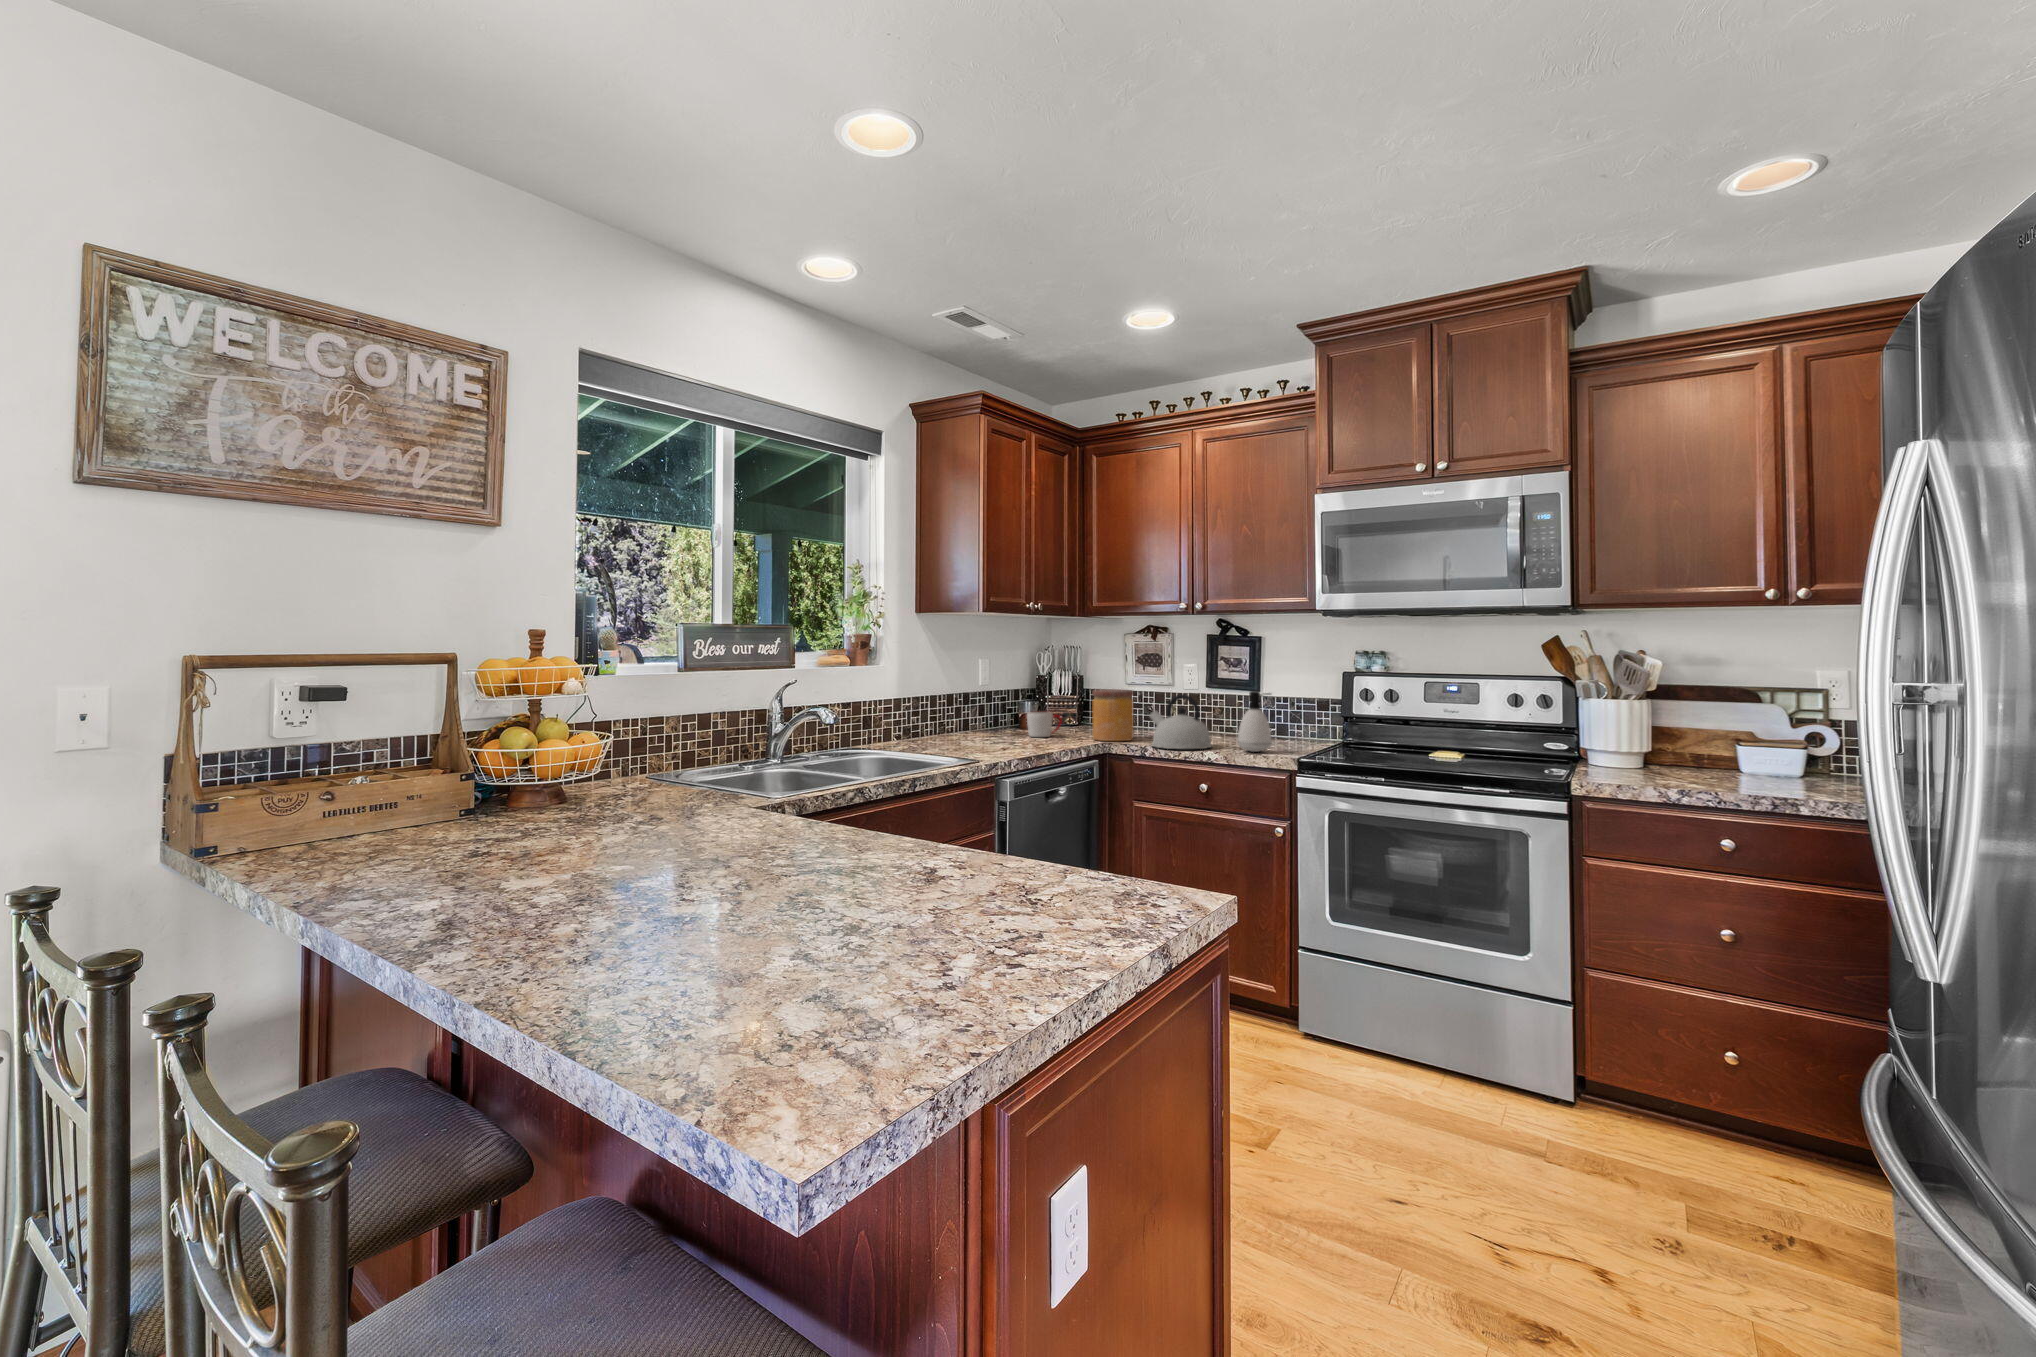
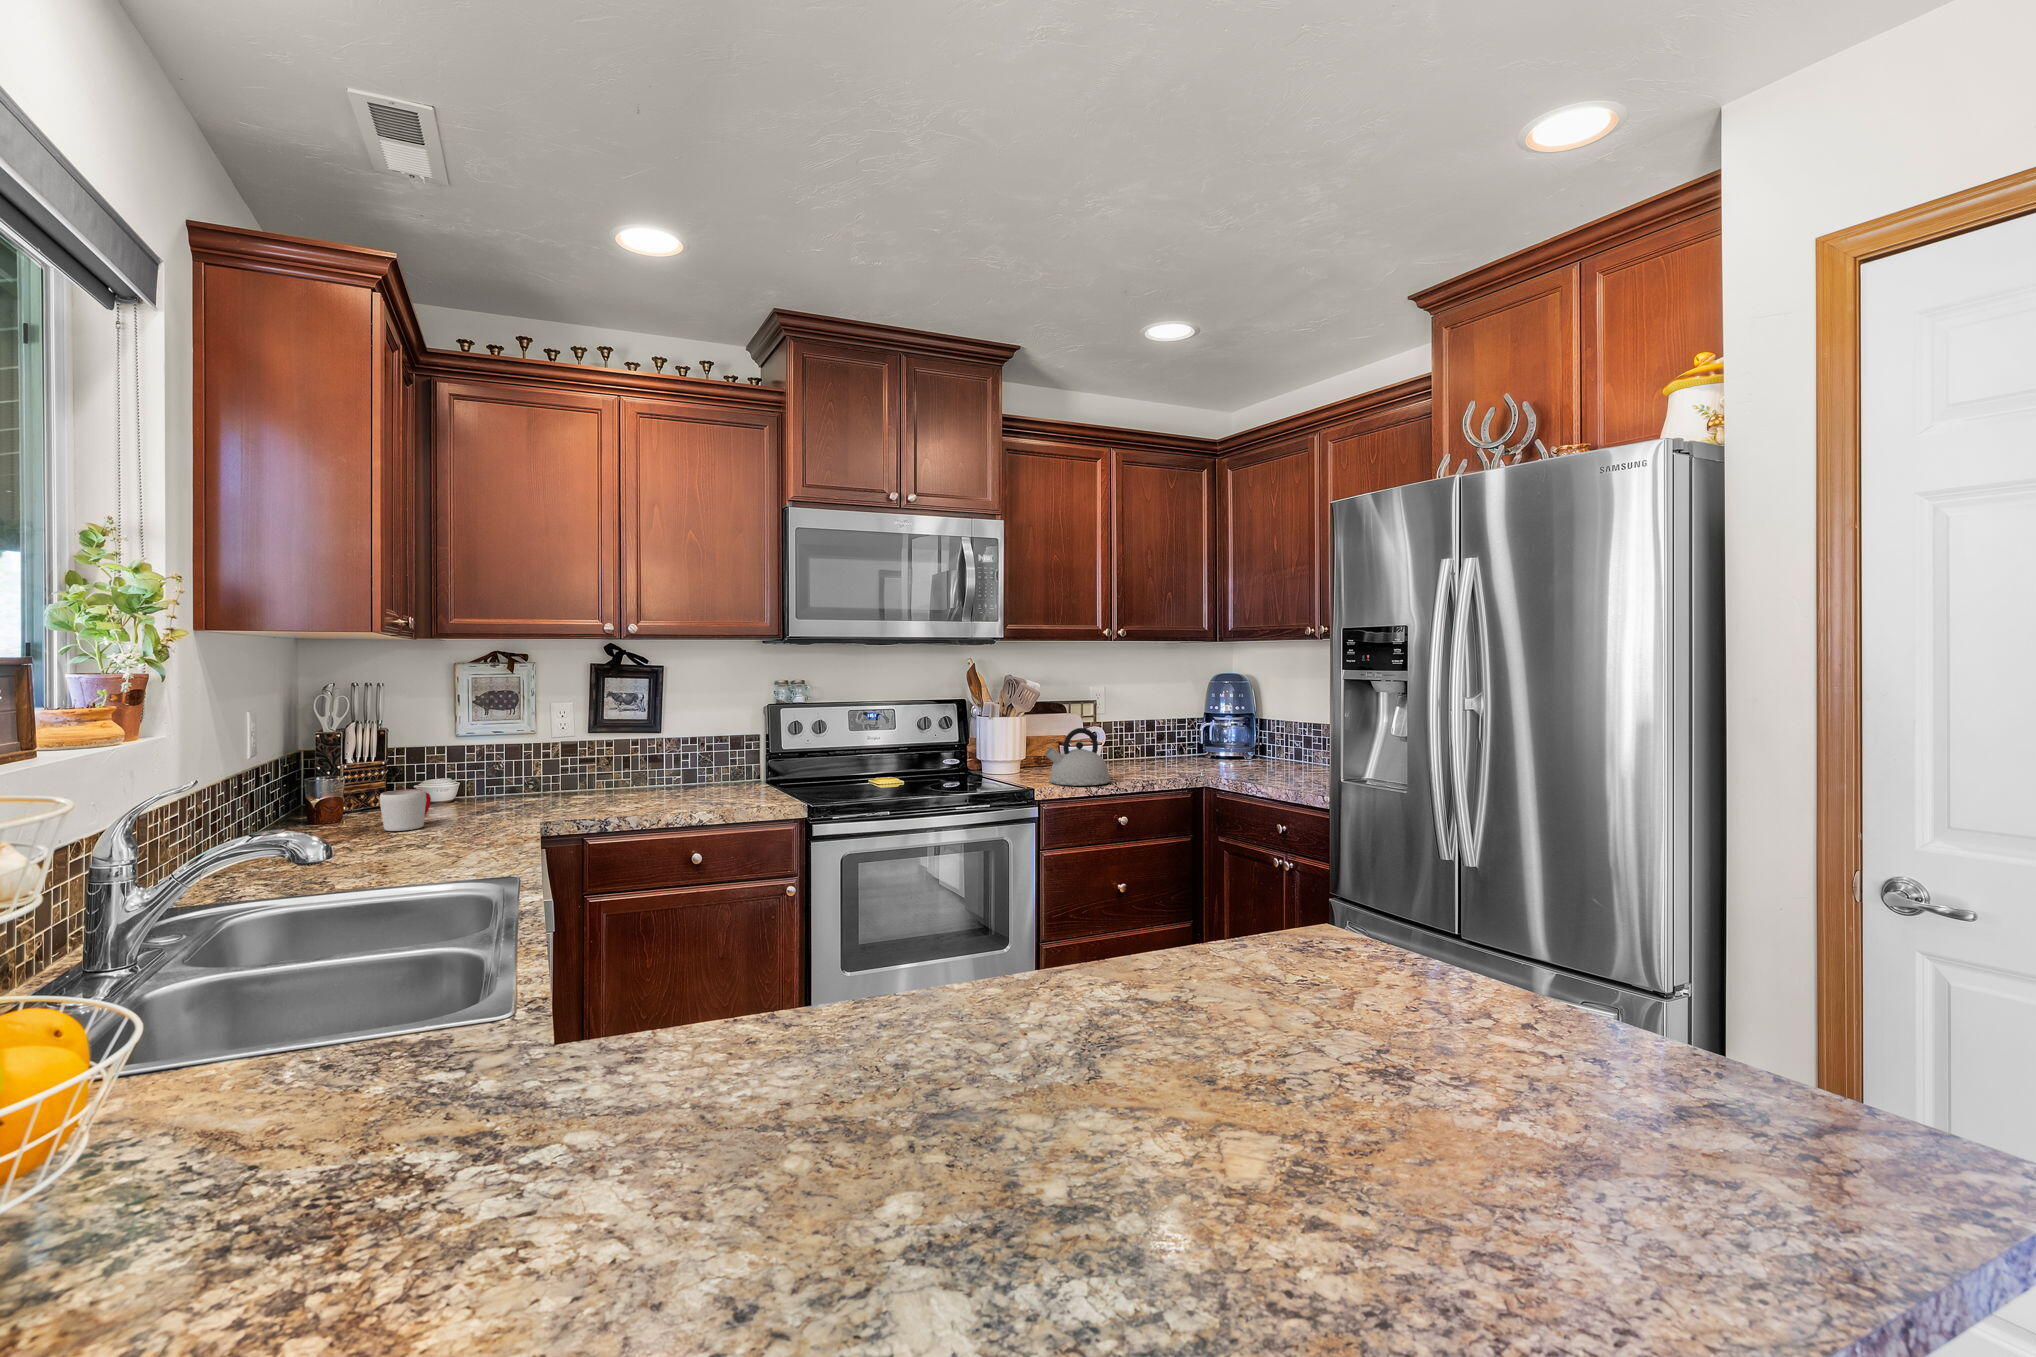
jar: present [1092,689,1134,741] -> none [497,746,561,820]
soap dispenser: present [1238,691,1271,752] -> none [724,735,762,805]
kettle: present [1150,694,1212,749] -> present [1045,728,1111,786]

